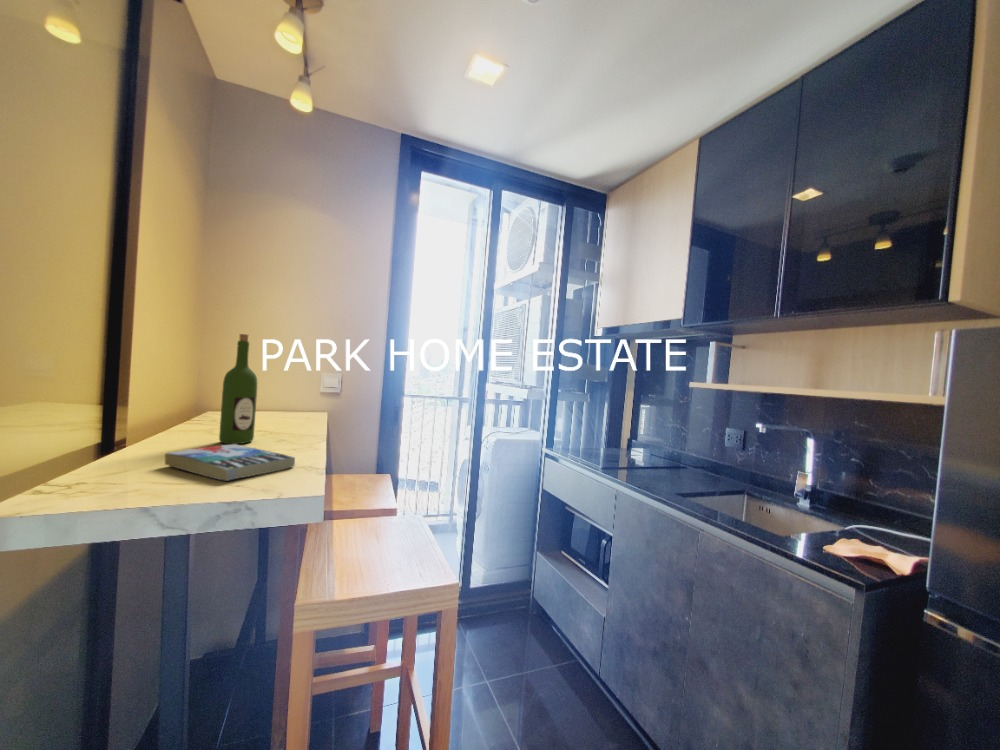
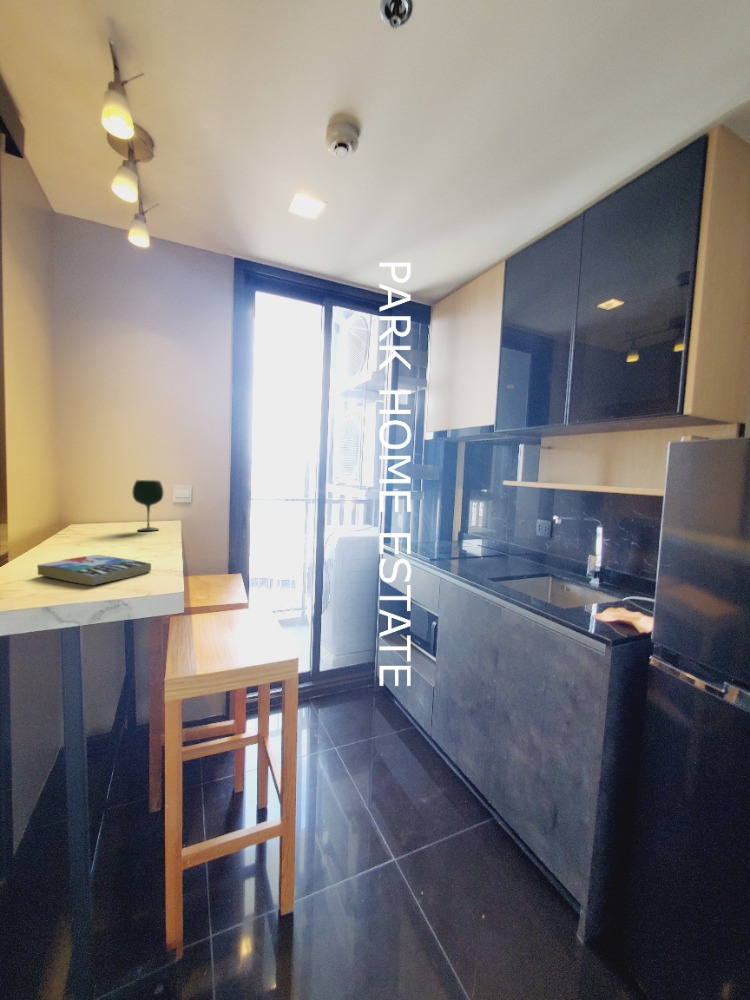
wine bottle: present [219,334,257,444] -> none [82,457,114,554]
wine glass: none [278,365,311,421] -> present [132,480,163,531]

